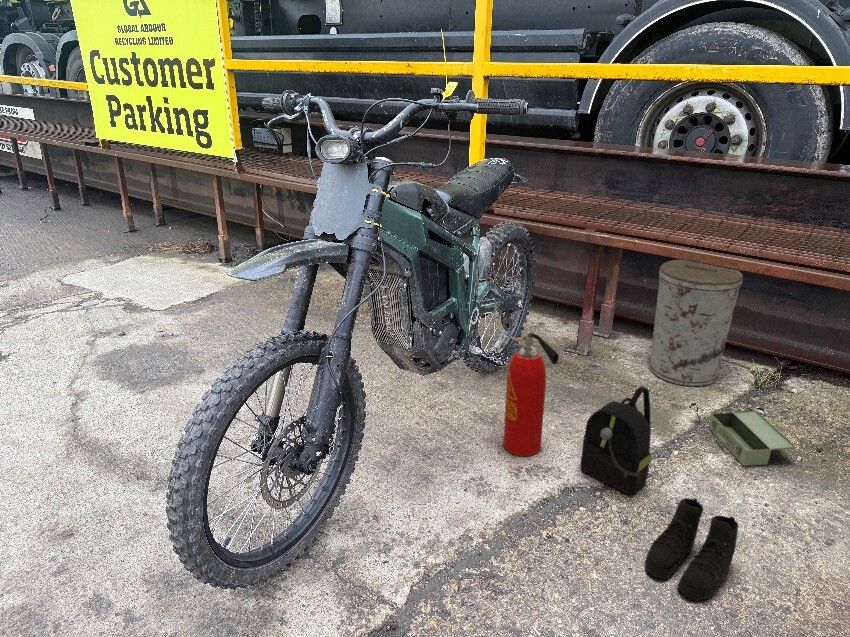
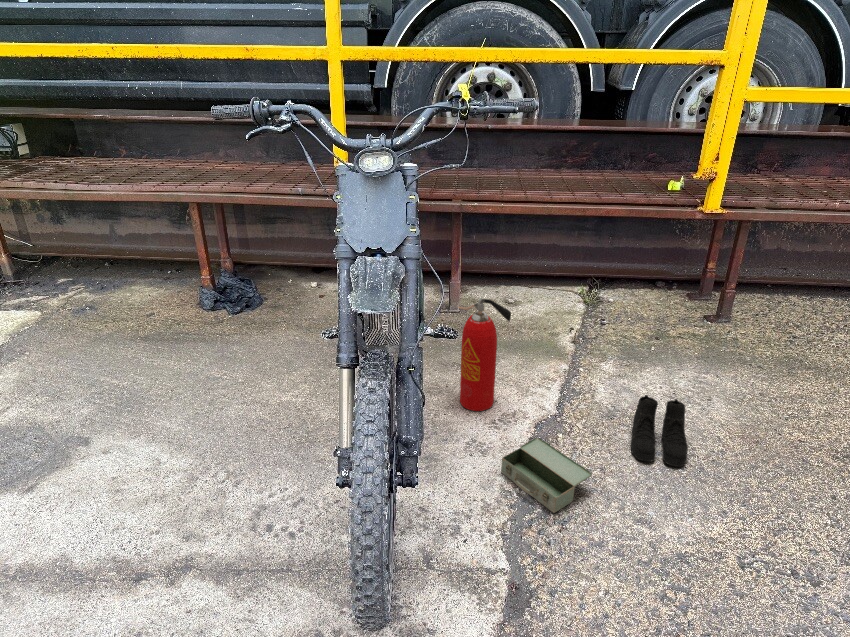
trash can: present [649,259,743,386] -> none [507,211,573,317]
backpack: present [580,386,651,494] -> none [533,322,590,411]
toolbox: present [708,410,795,466] -> present [501,438,592,513]

